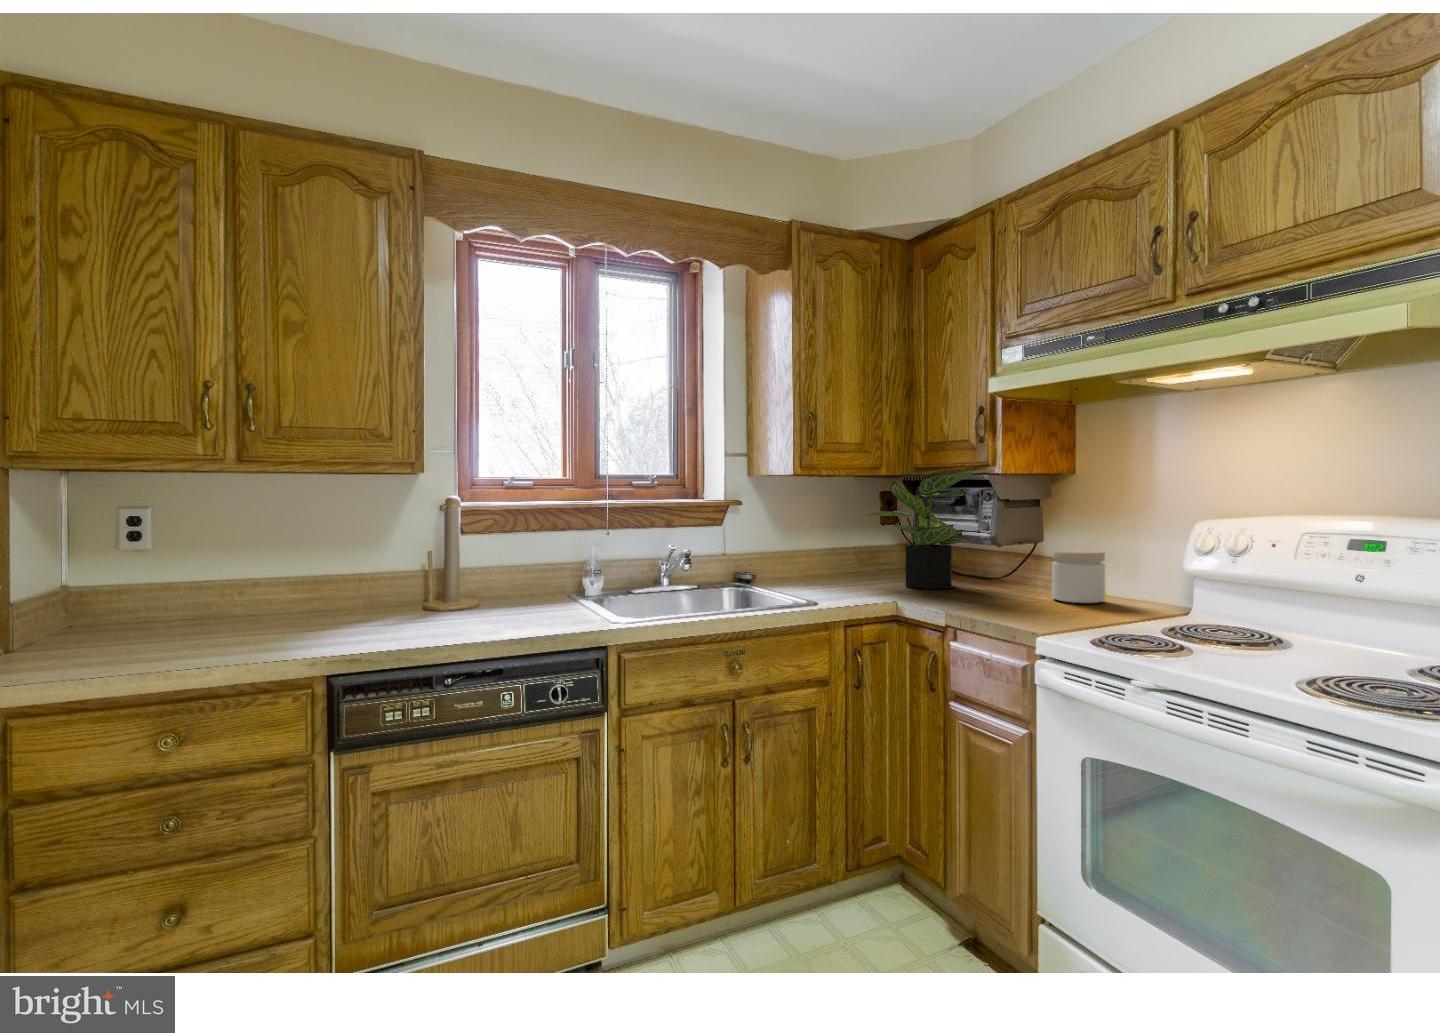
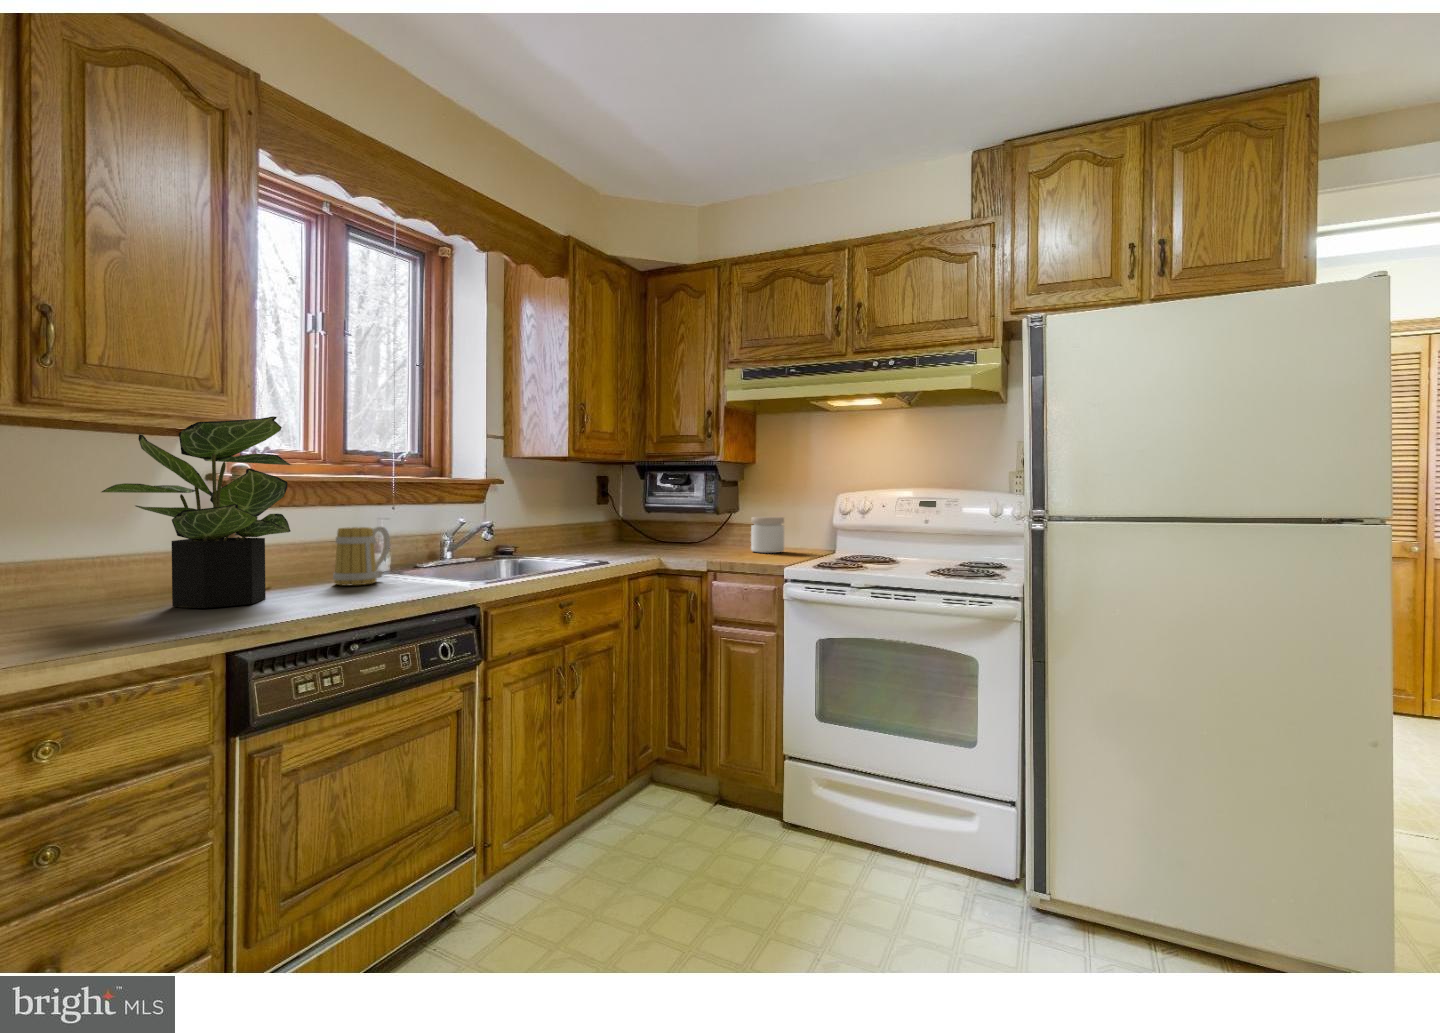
potted plant: present [868,468,975,589] -> present [102,416,291,608]
mug: none [504,557,561,614] -> present [333,527,390,585]

